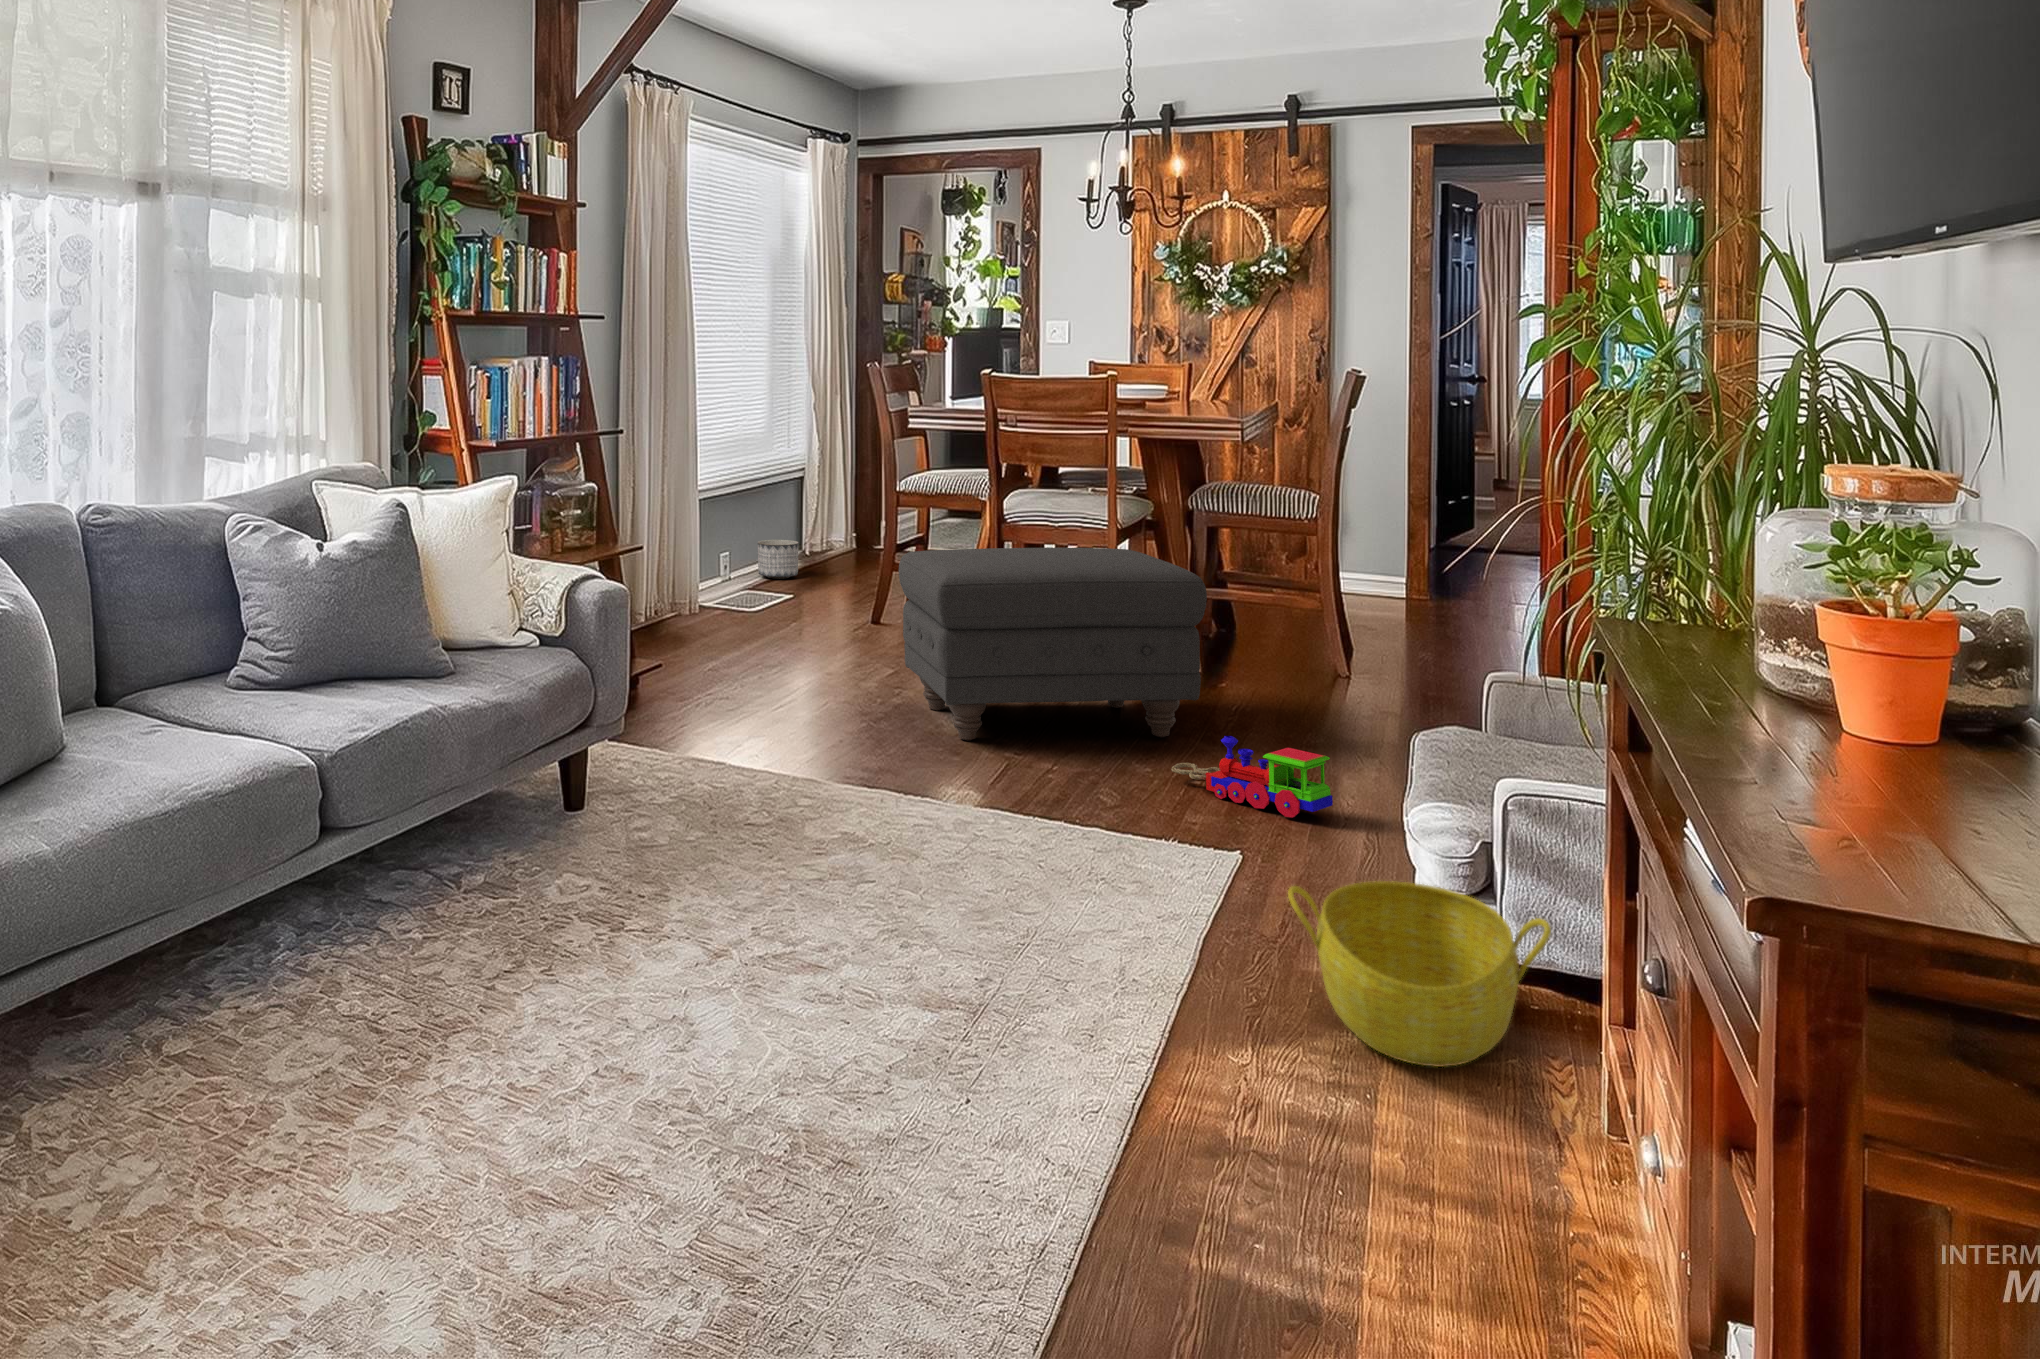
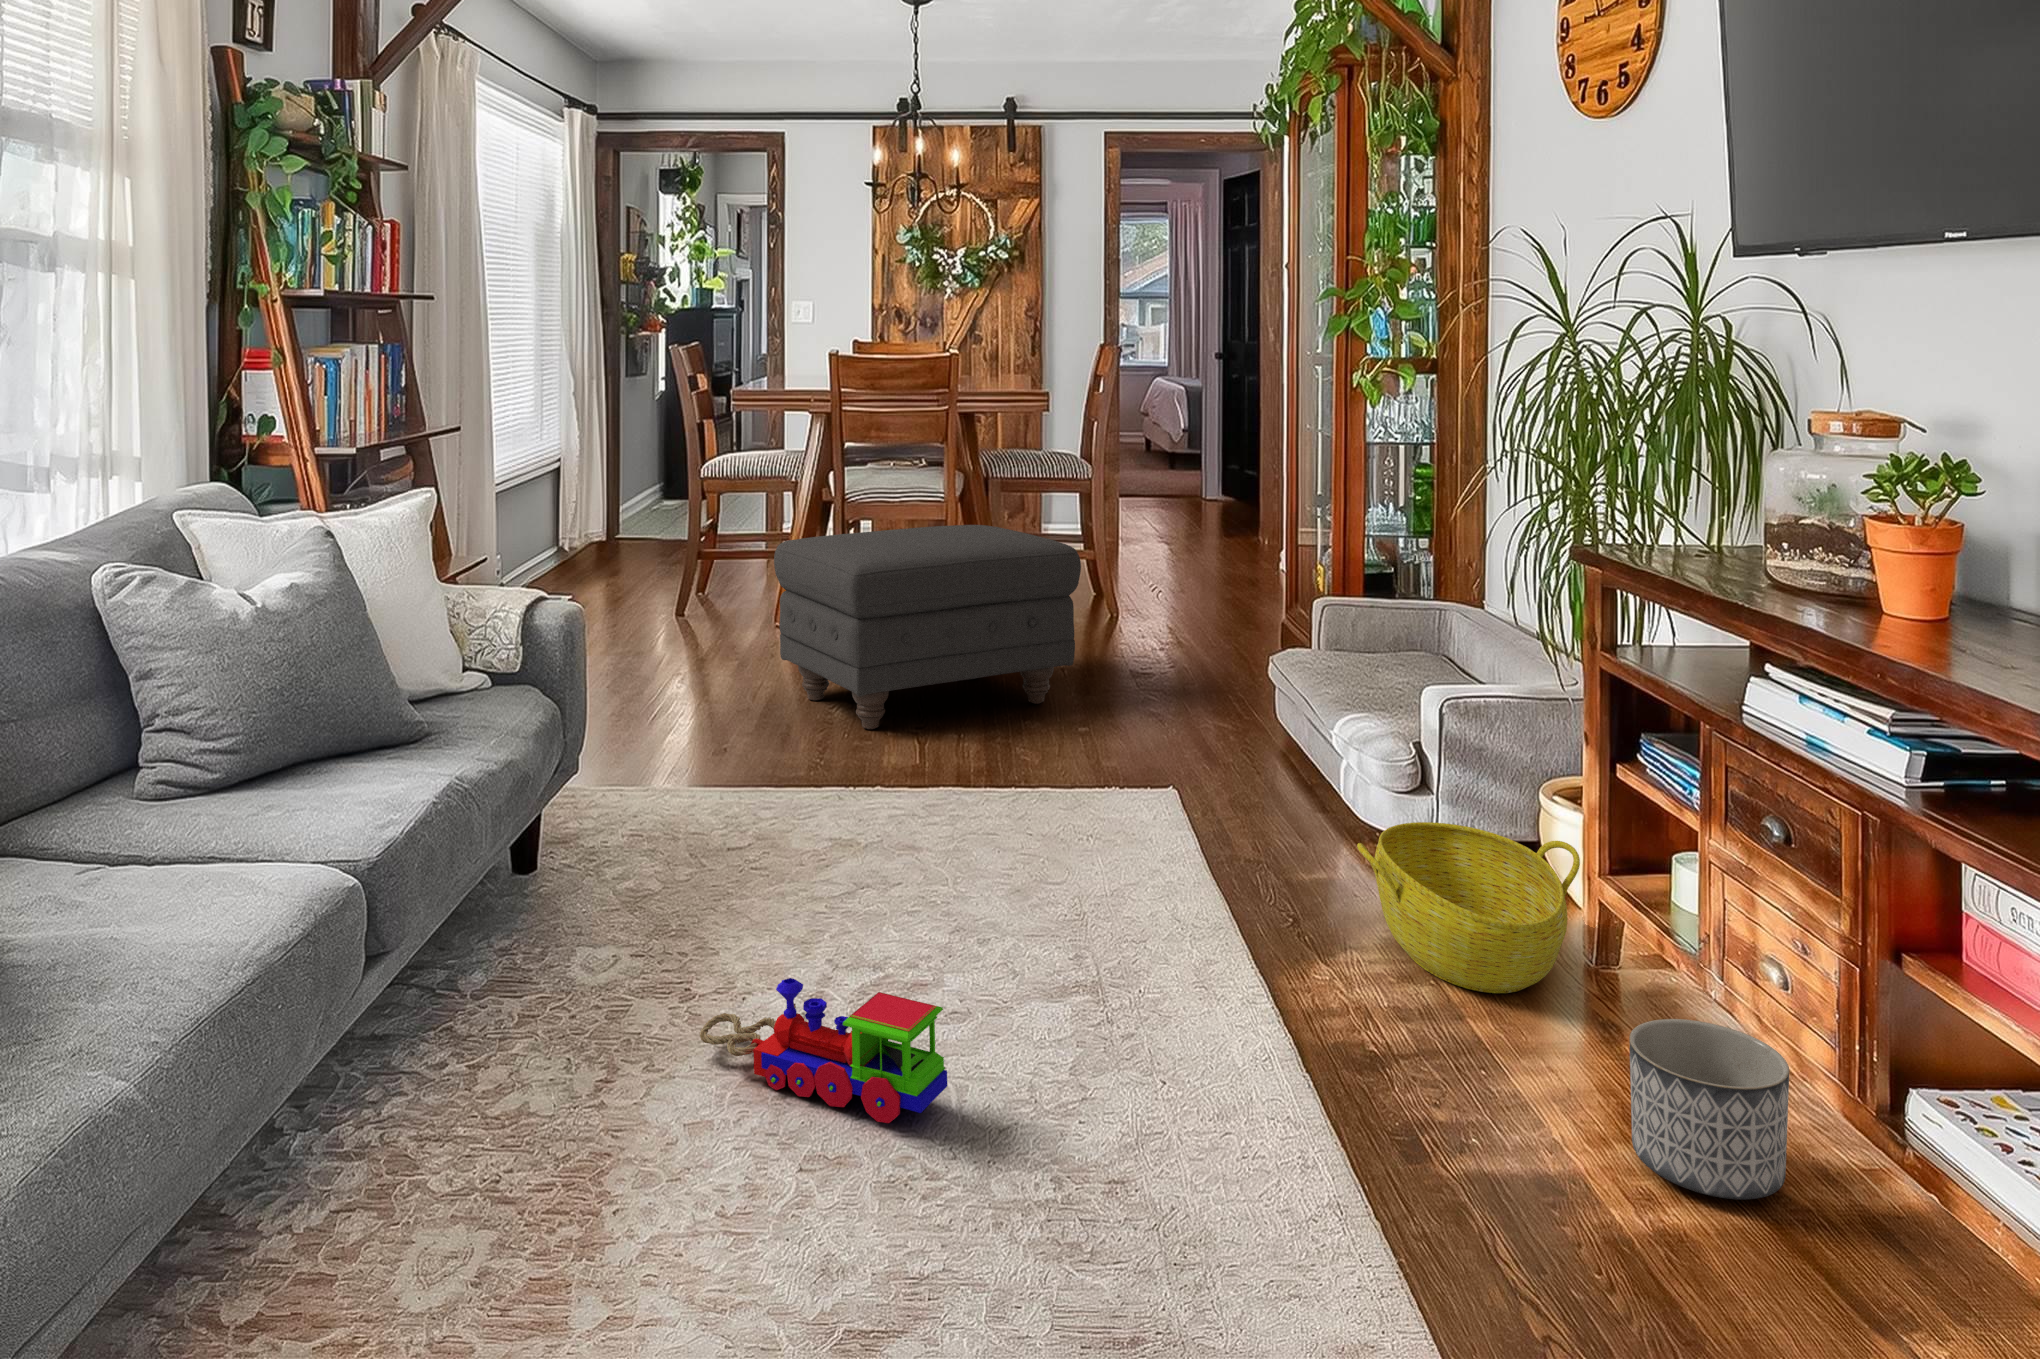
planter: present [758,540,799,579] -> present [1629,1019,1789,1199]
toy train: present [1172,736,1333,818] -> present [700,978,947,1123]

